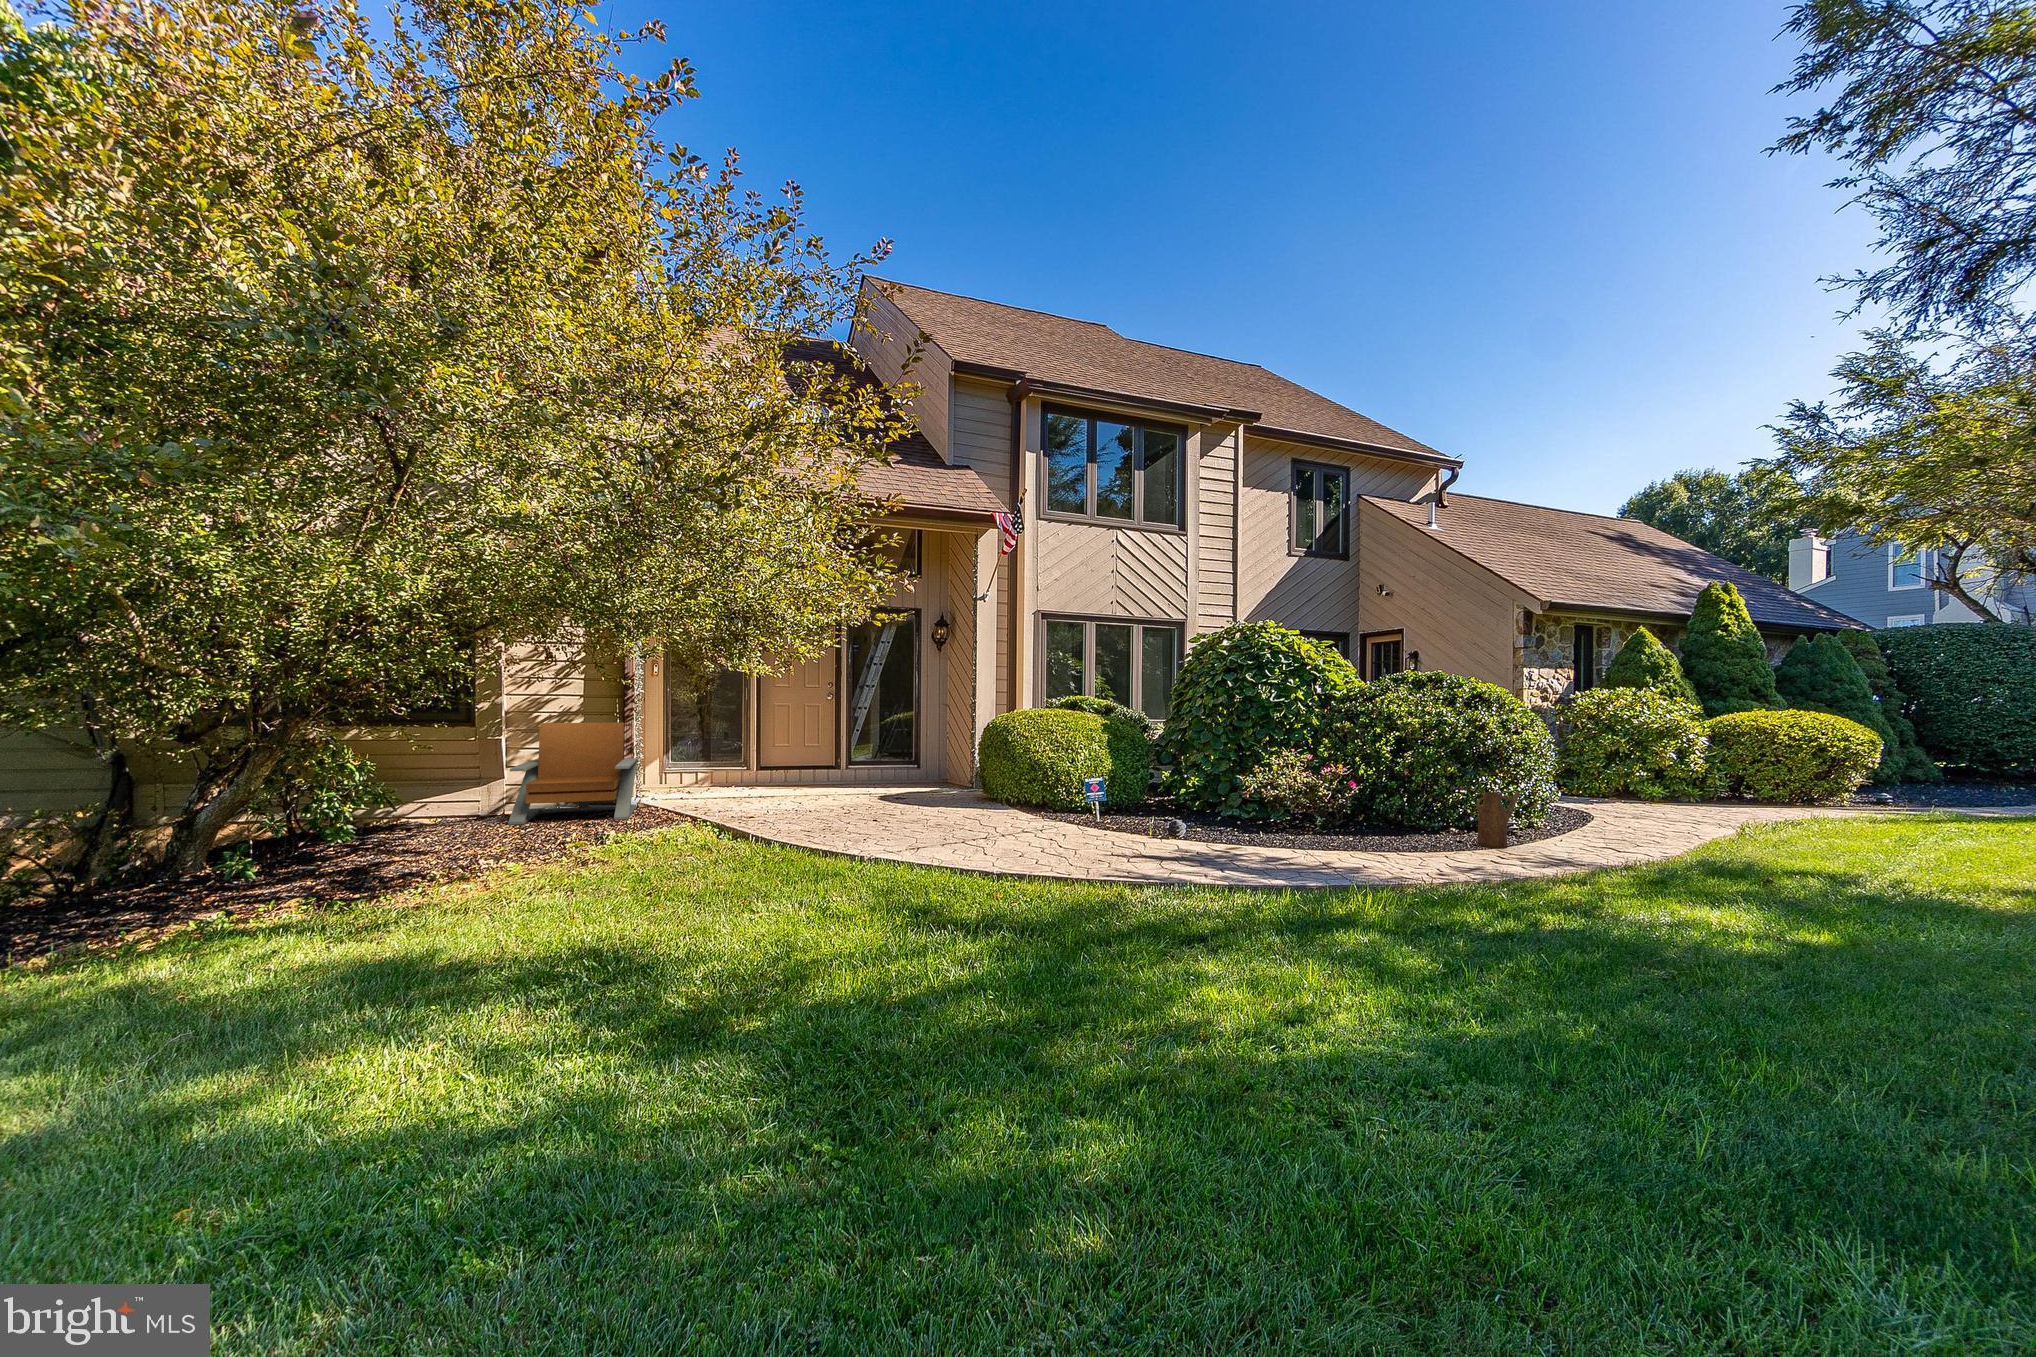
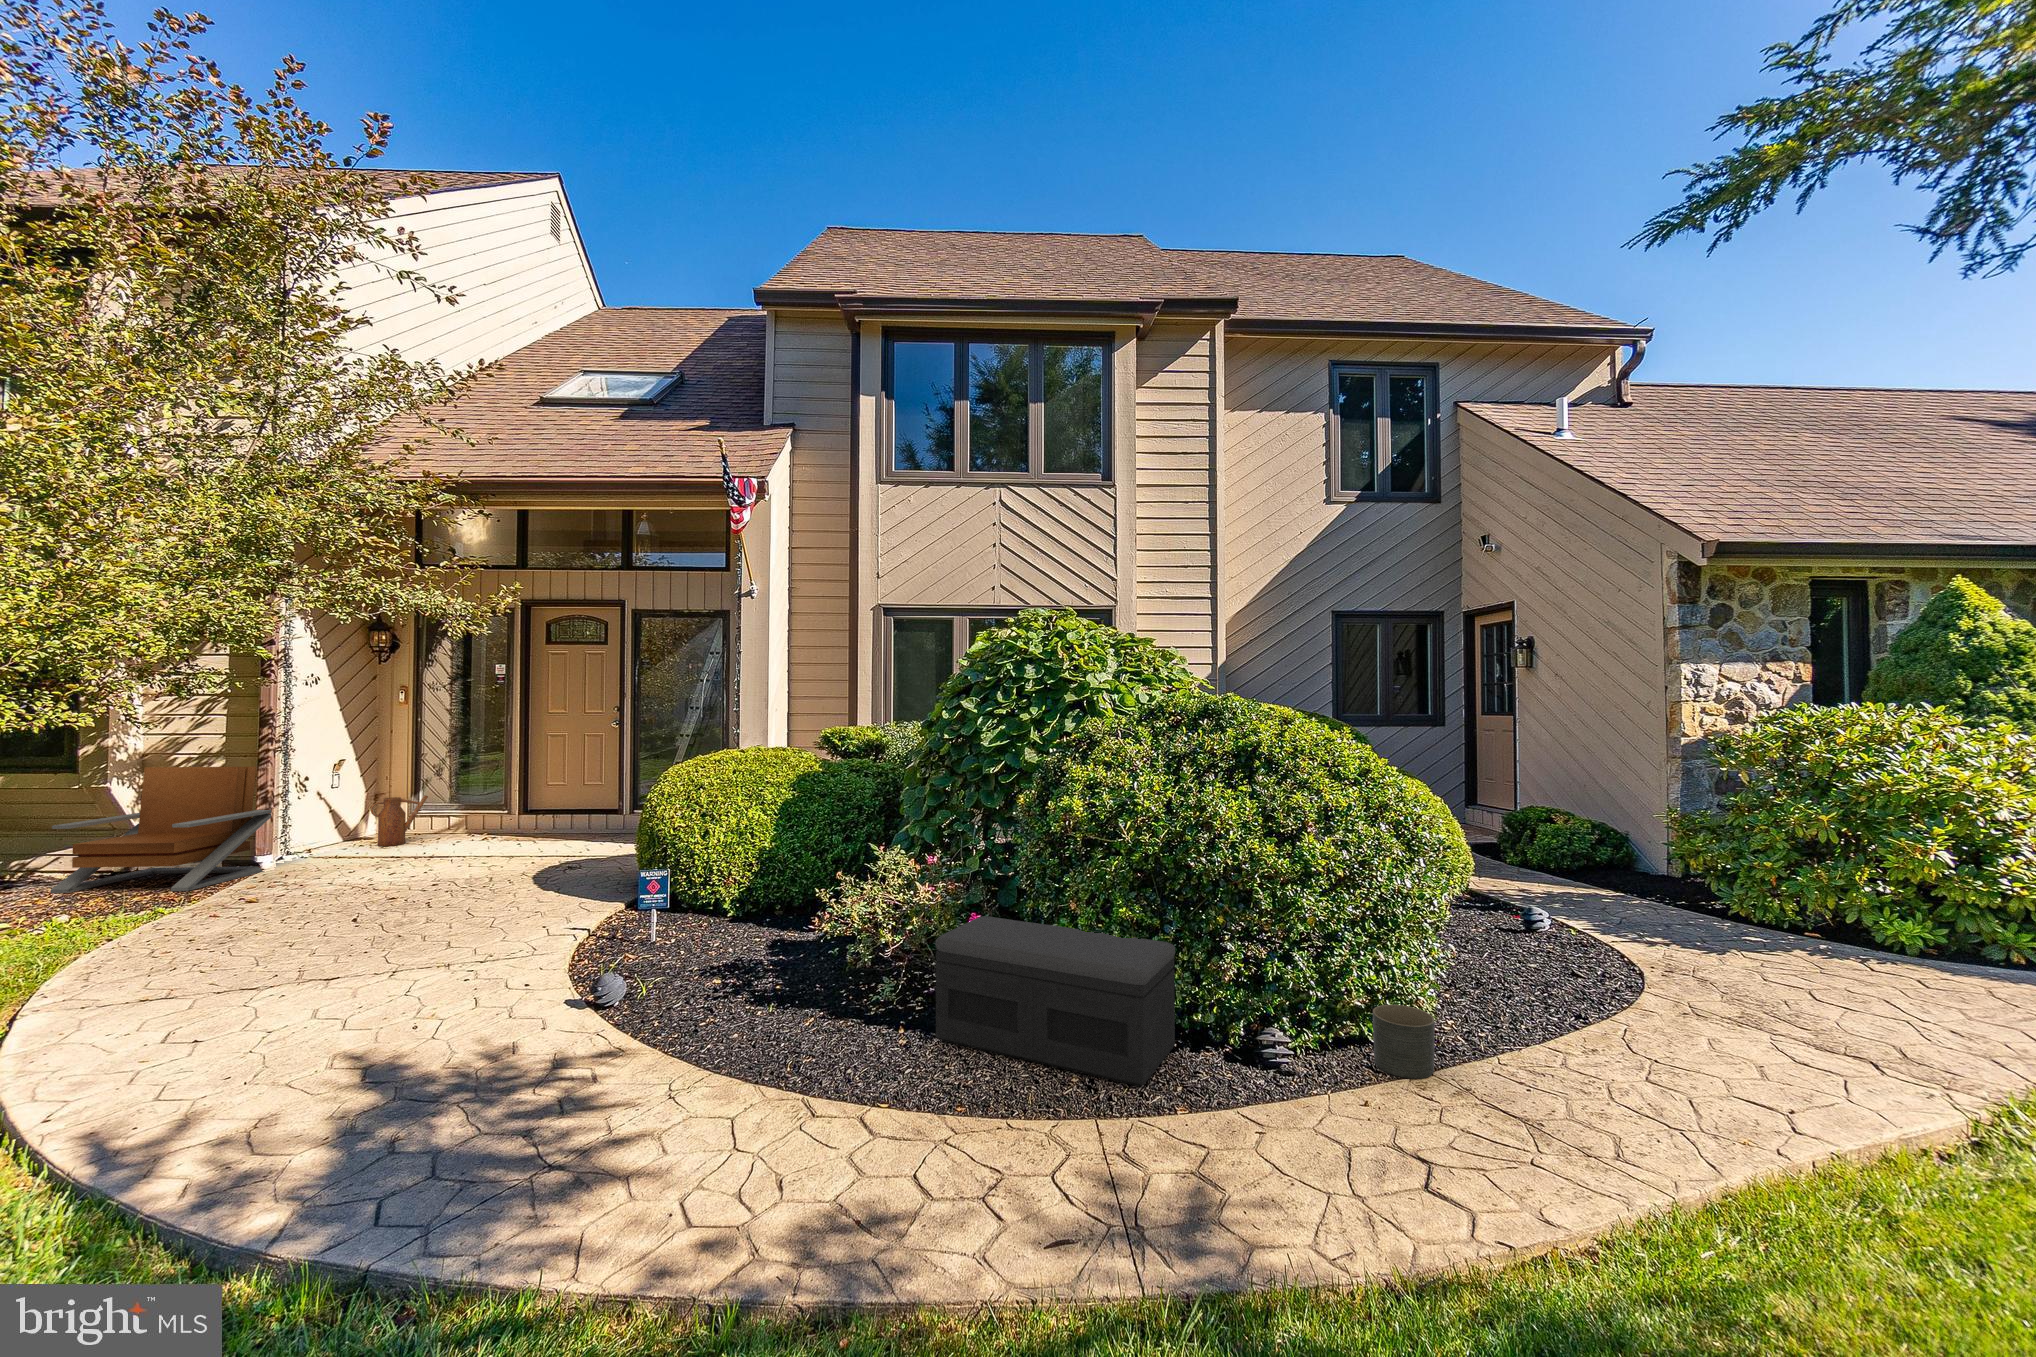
storage bench: none [1336,787,1470,852] -> present [936,916,1175,1087]
watering can: present [1476,792,1520,848] -> present [370,795,428,846]
planter: none [1529,816,1560,844] -> present [1373,1005,1434,1079]

